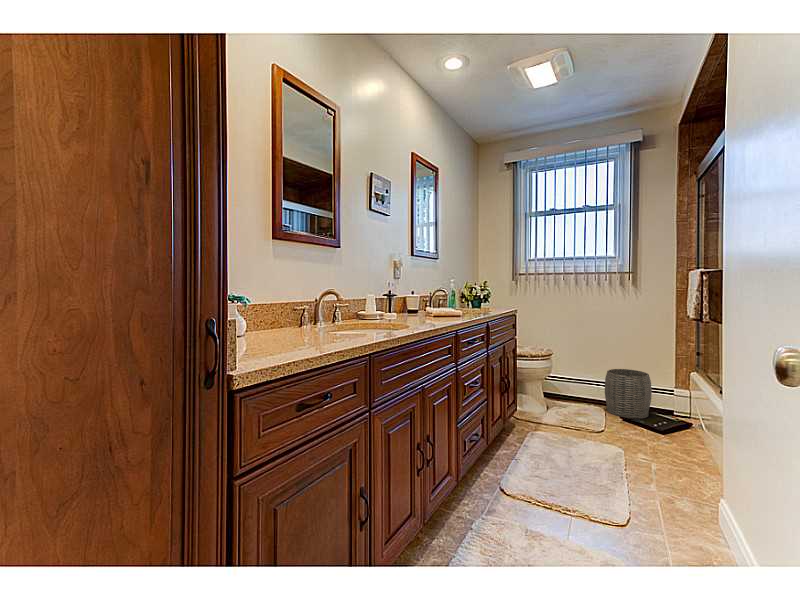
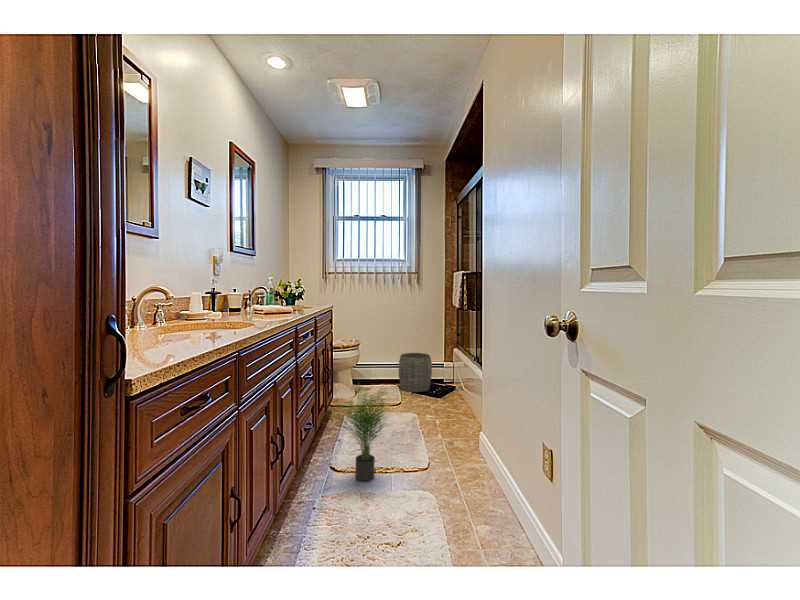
potted plant: none [492,397,577,518] -> present [337,388,387,481]

